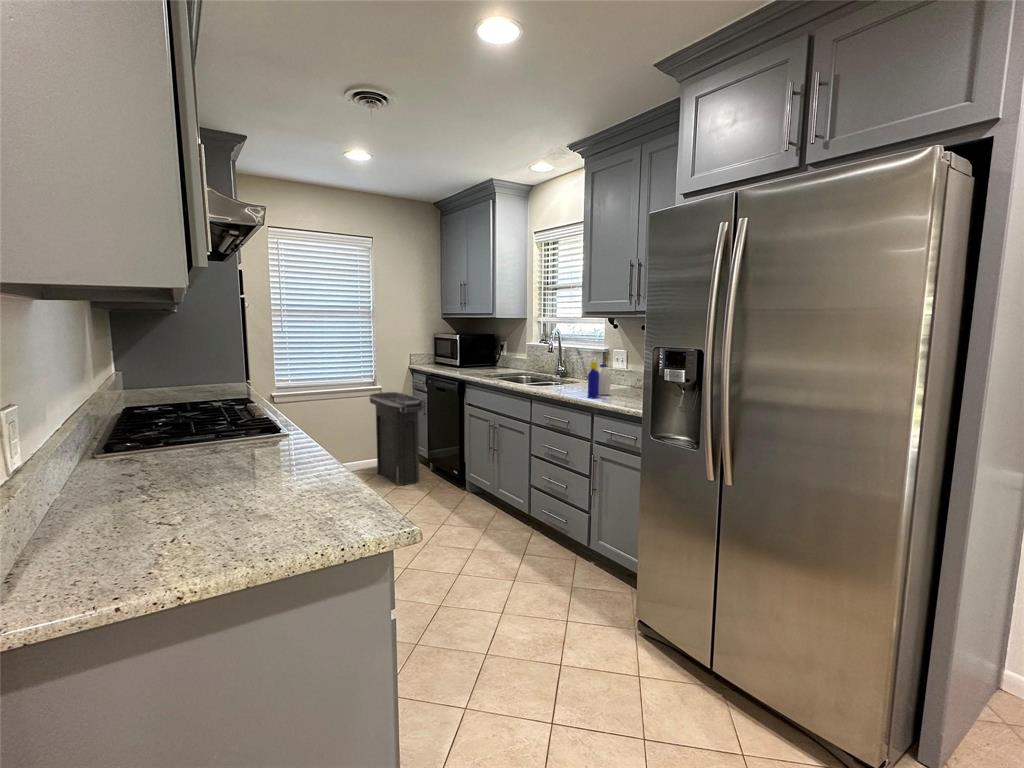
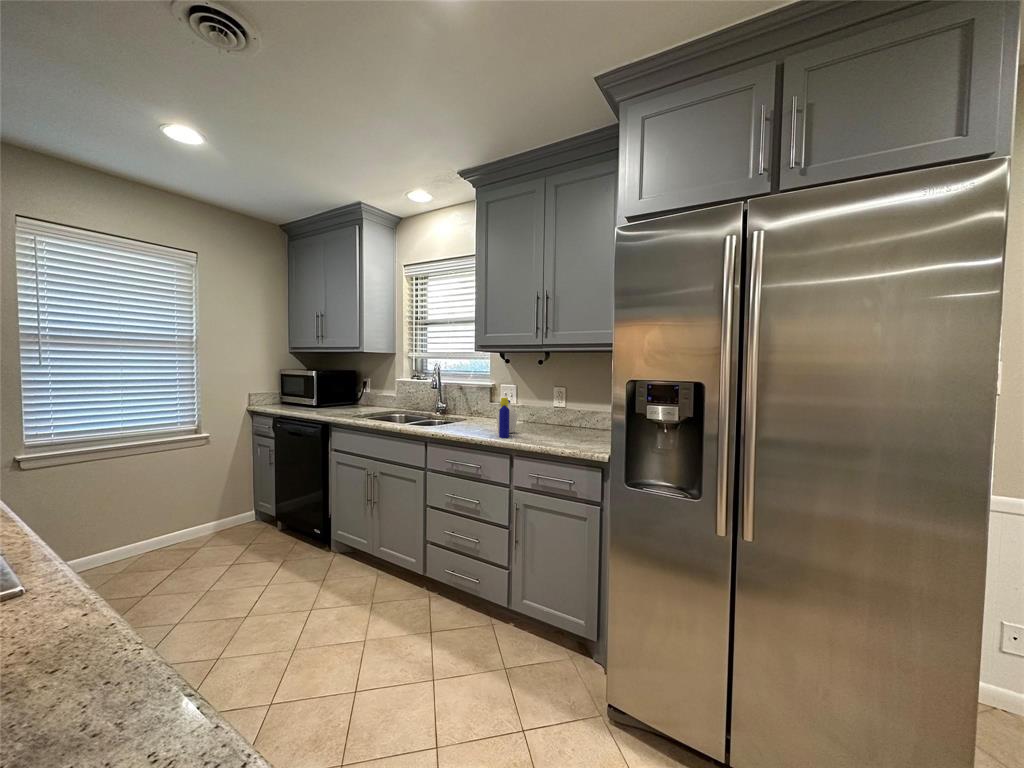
trash can: present [370,392,424,486] -> none [191,440,273,558]

